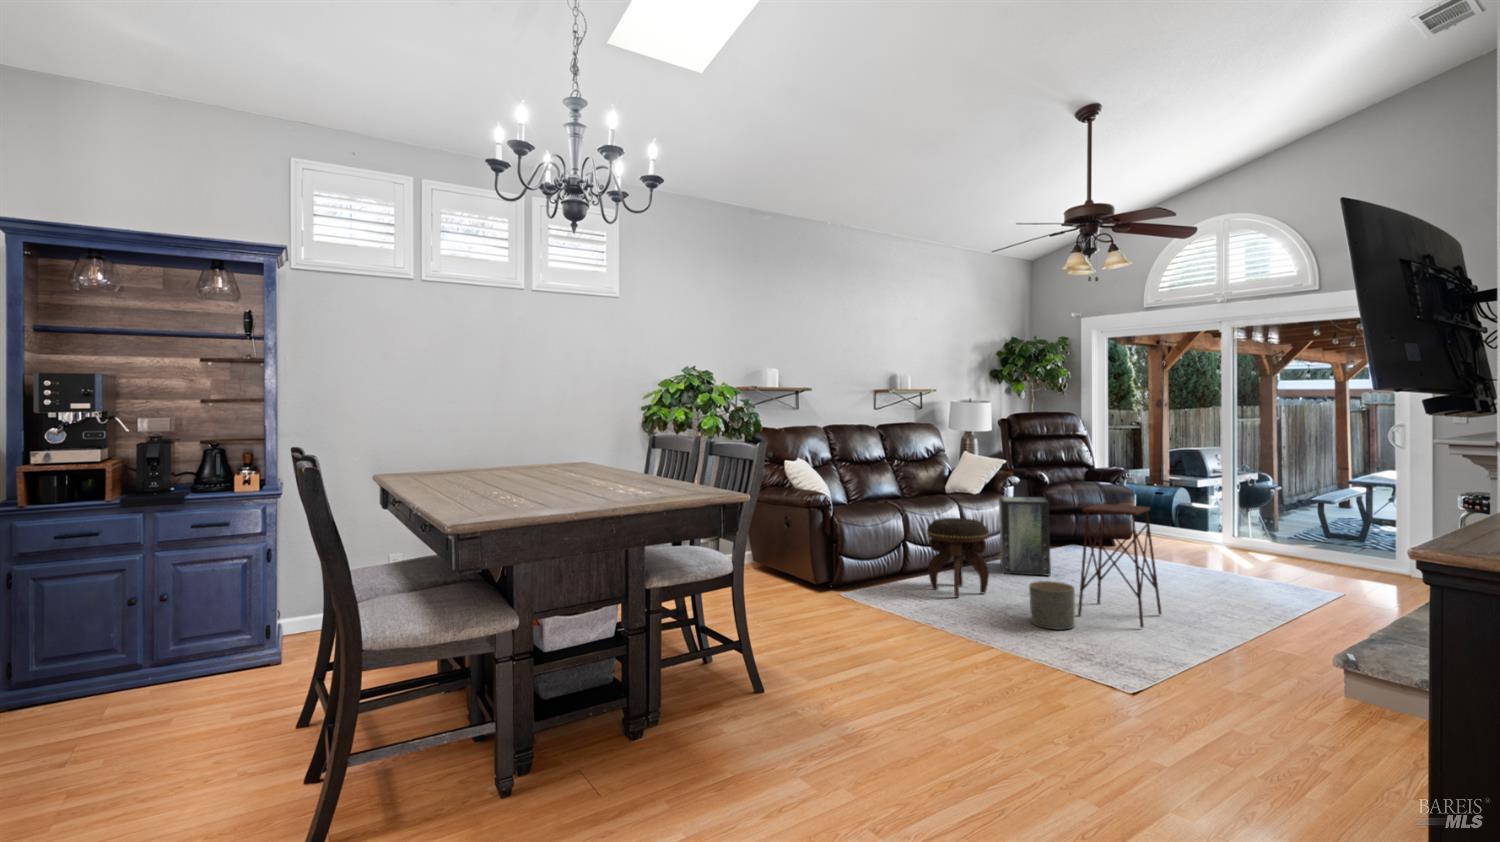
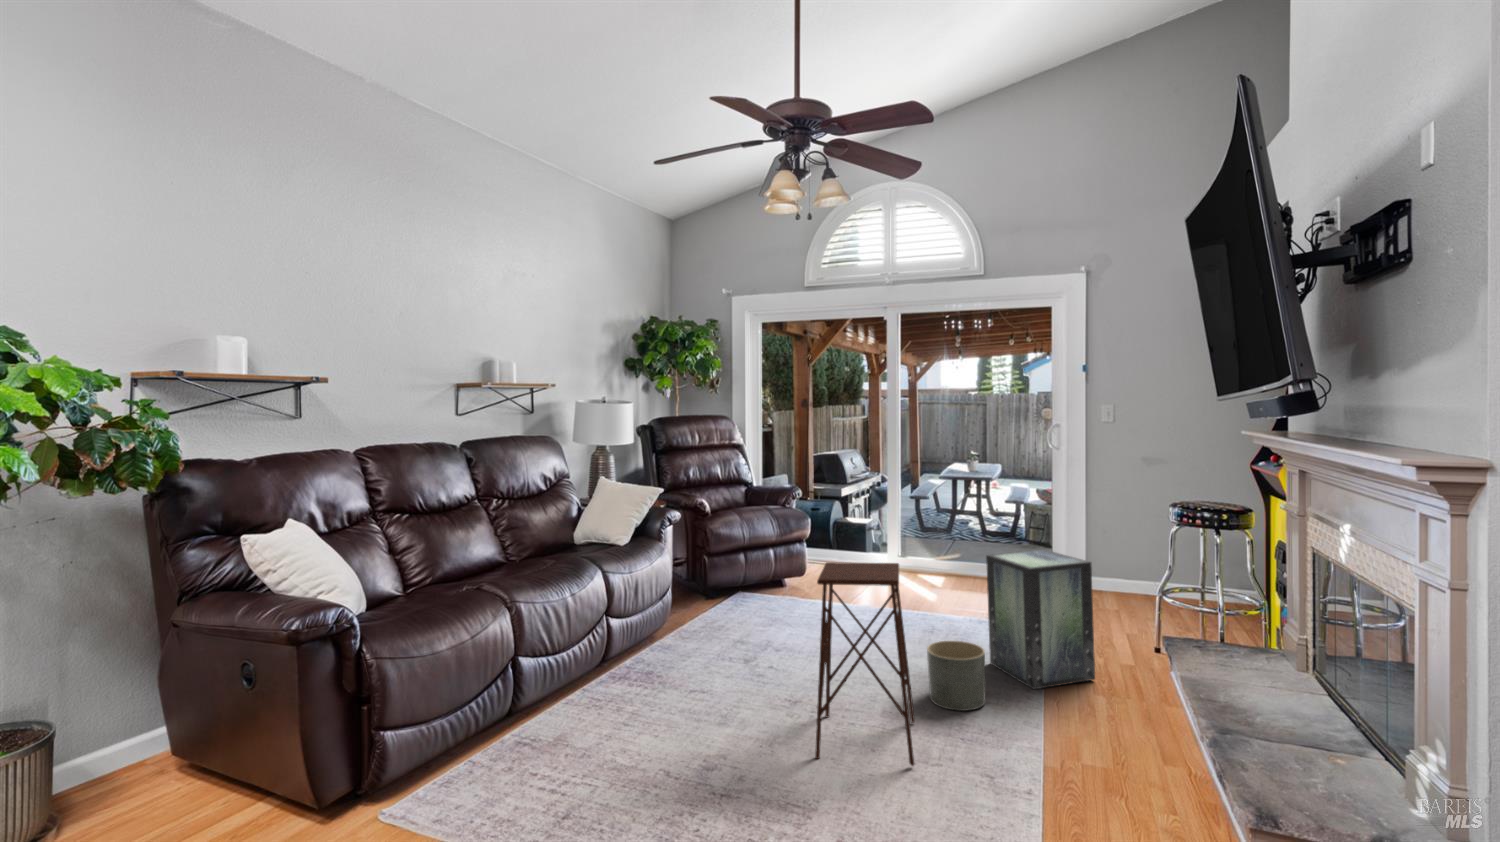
storage box: present [999,497,1051,576] -> present [986,549,1095,689]
footstool: present [927,518,989,598] -> none [558,606,667,762]
planter: present [1029,581,1075,630] -> present [927,641,985,711]

